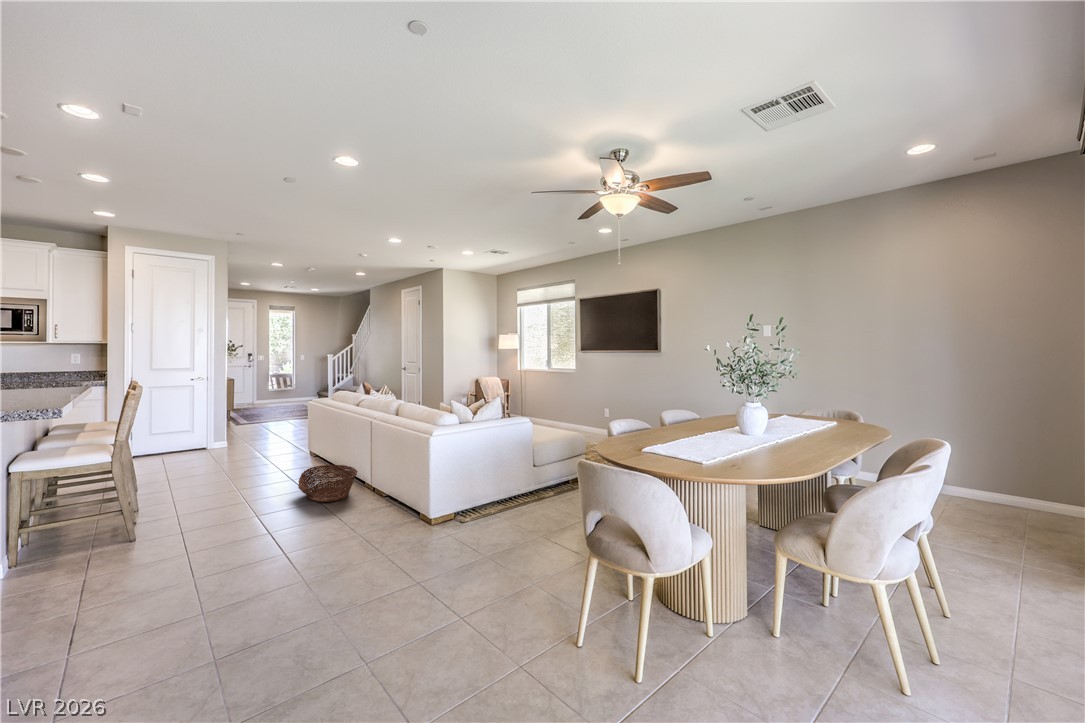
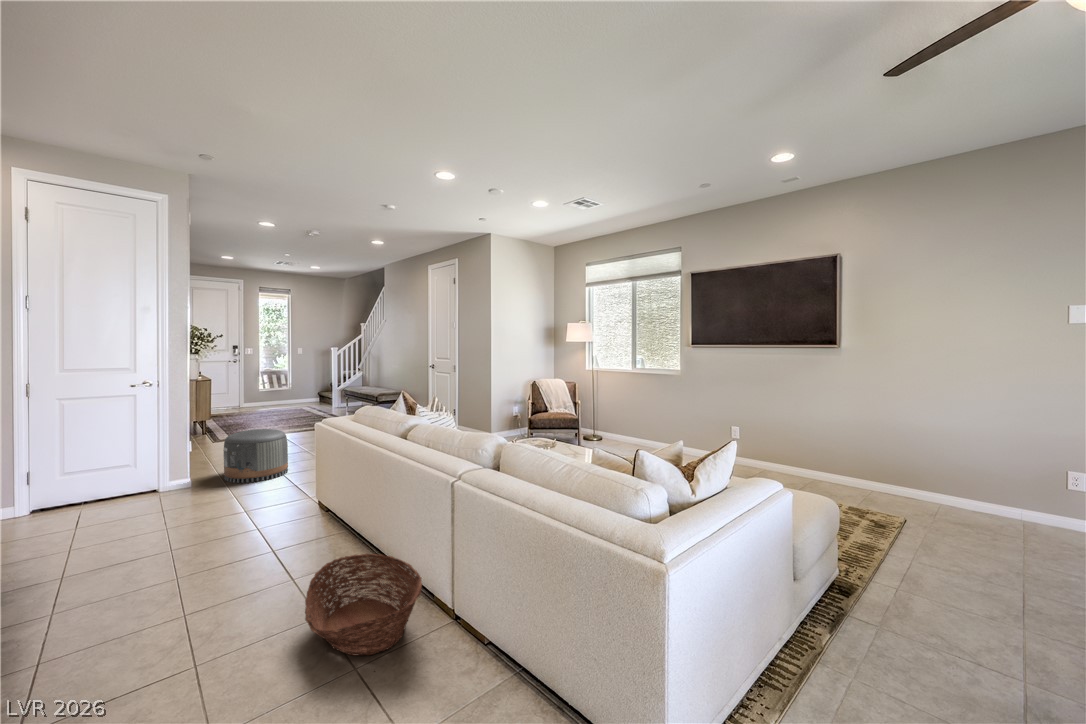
pouf: none [248,411,292,446] -> present [223,429,288,483]

